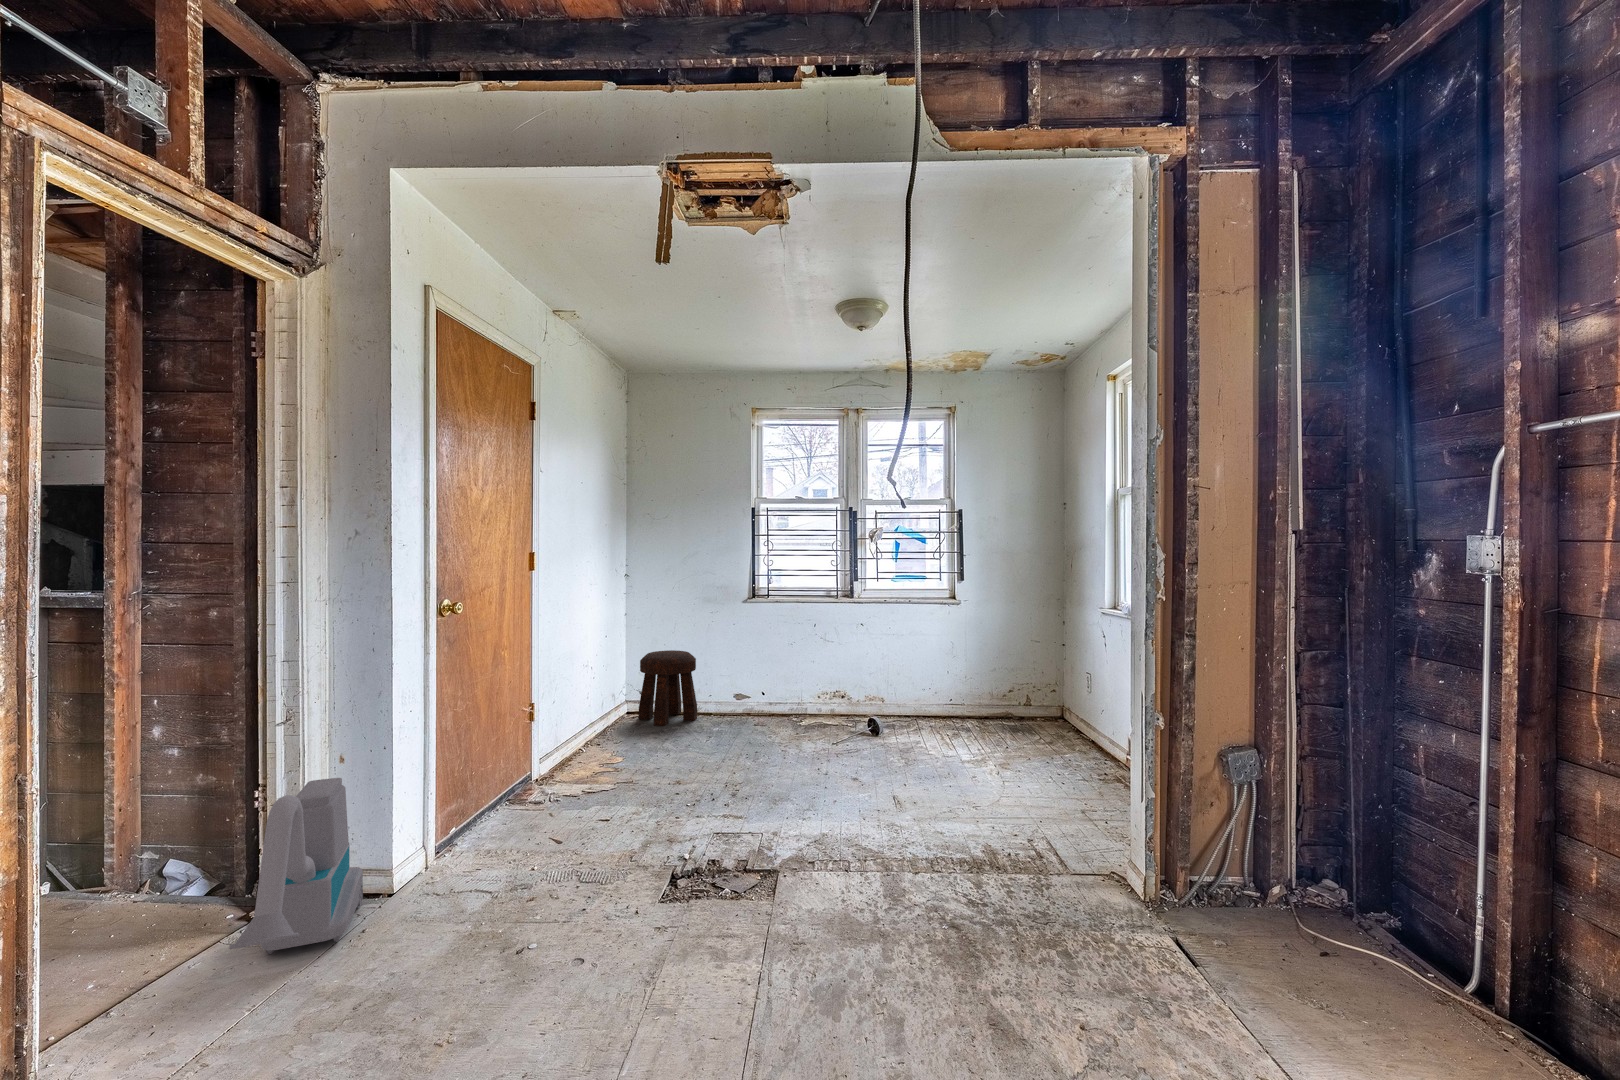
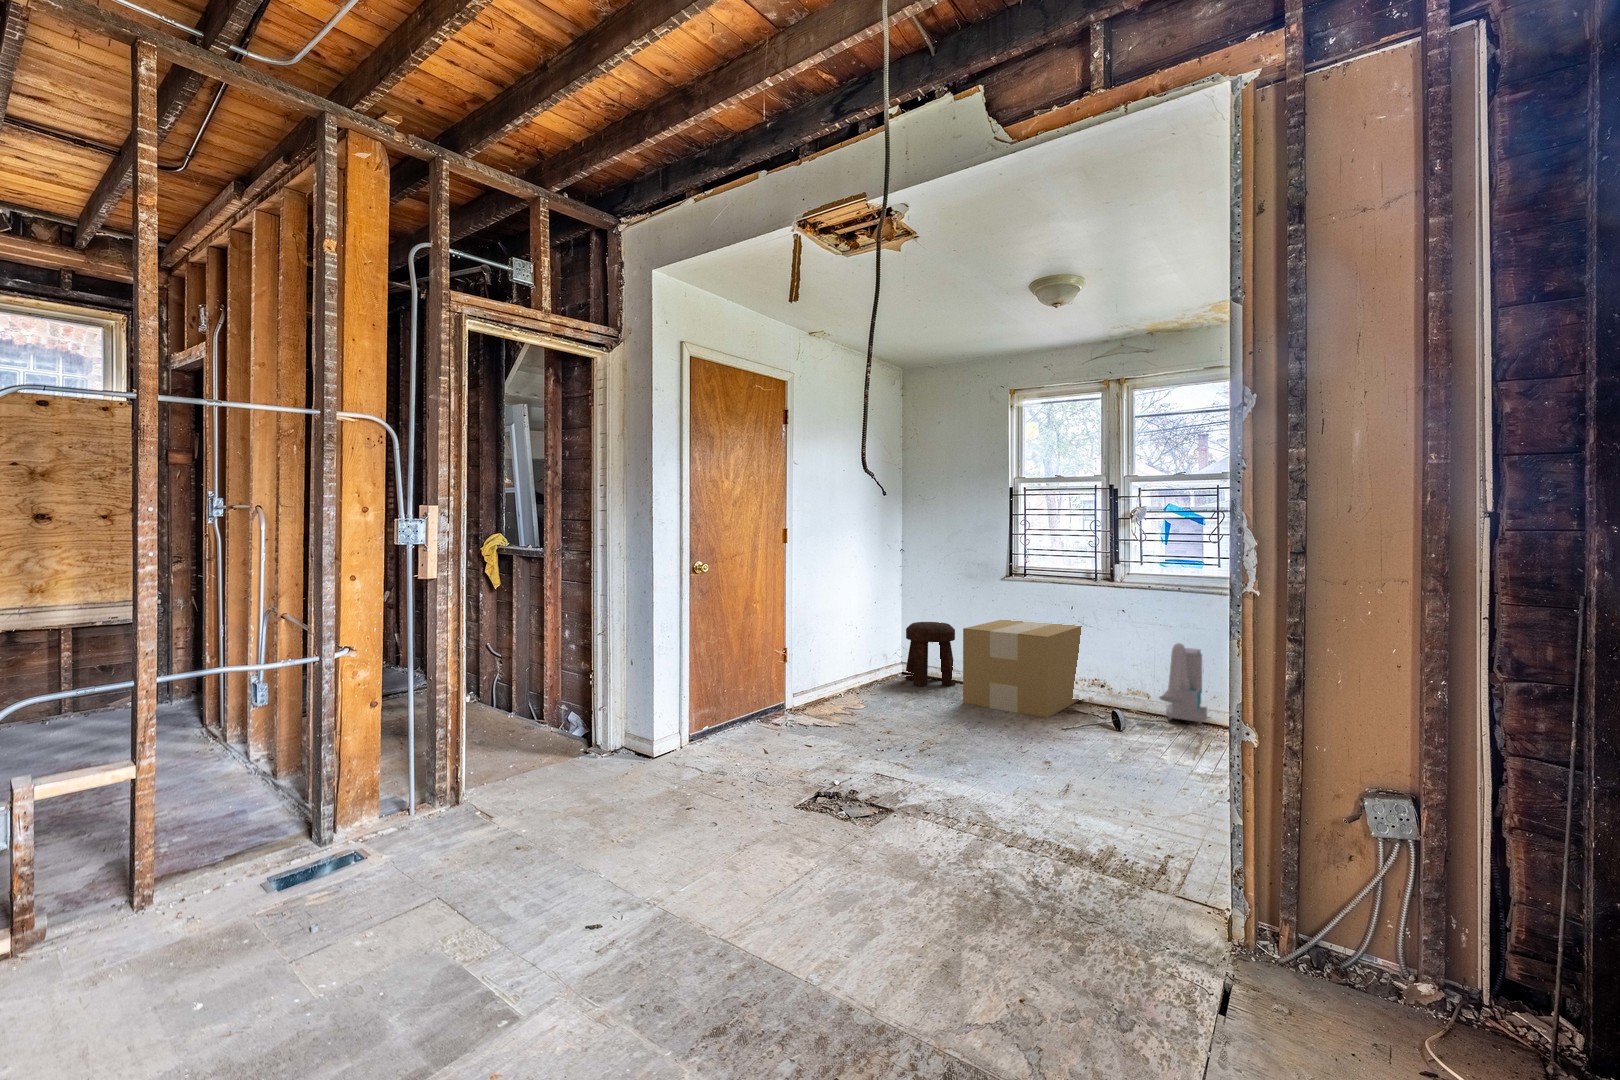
cardboard box: none [726,642,828,743] -> present [963,620,1082,718]
vacuum cleaner: present [229,778,363,954] -> present [1160,643,1208,725]

